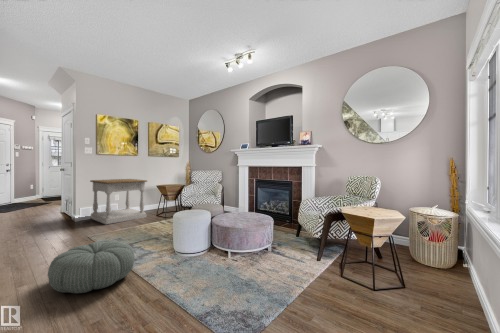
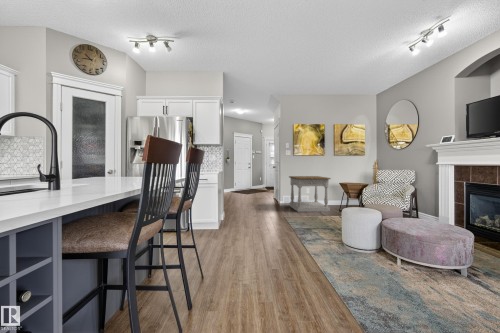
pouf: present [48,241,135,293] -> none [257,221,307,253]

